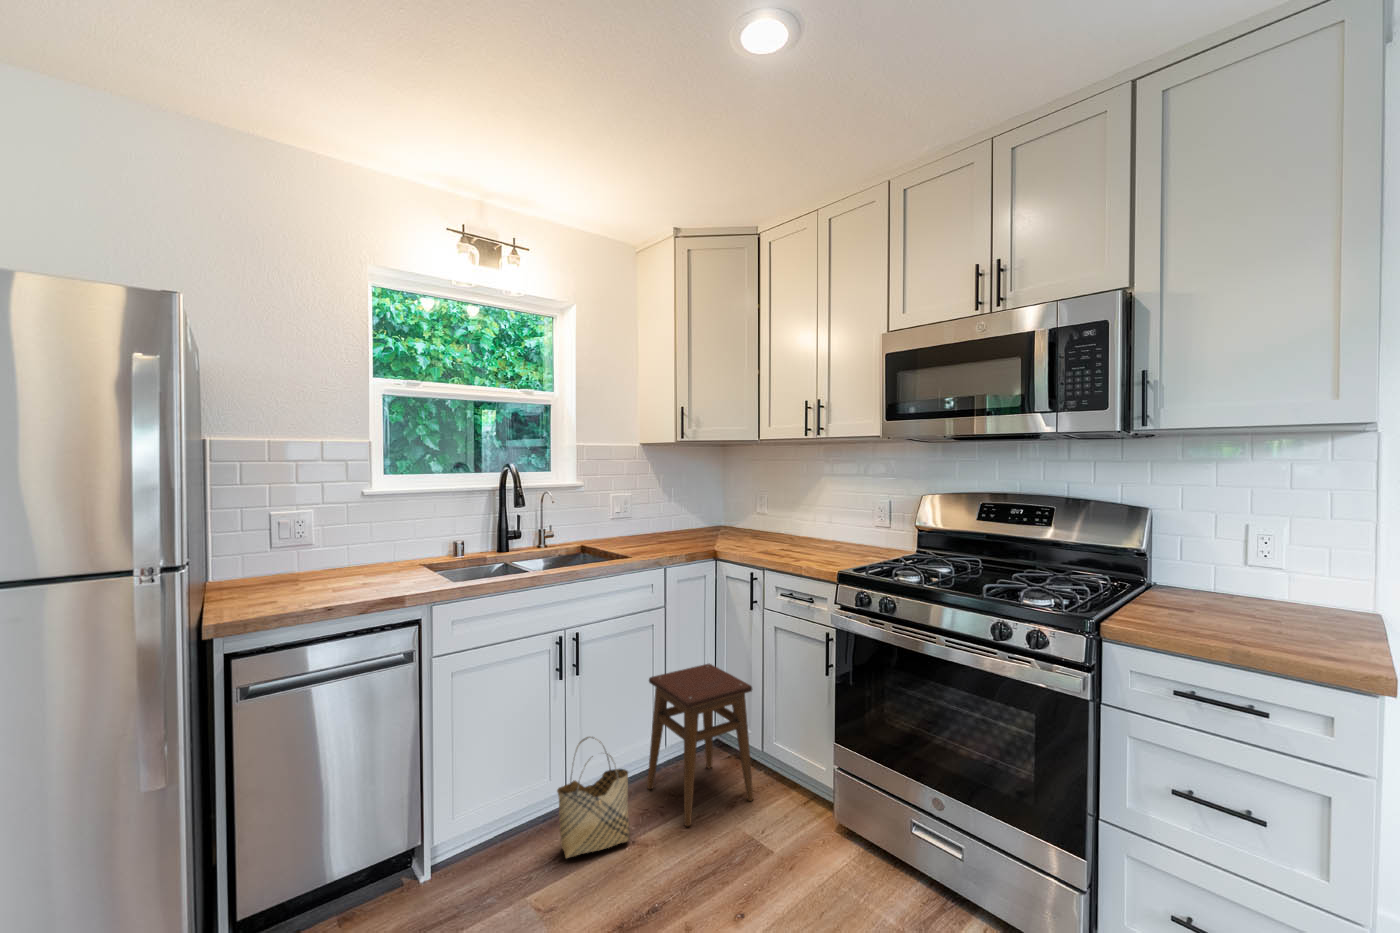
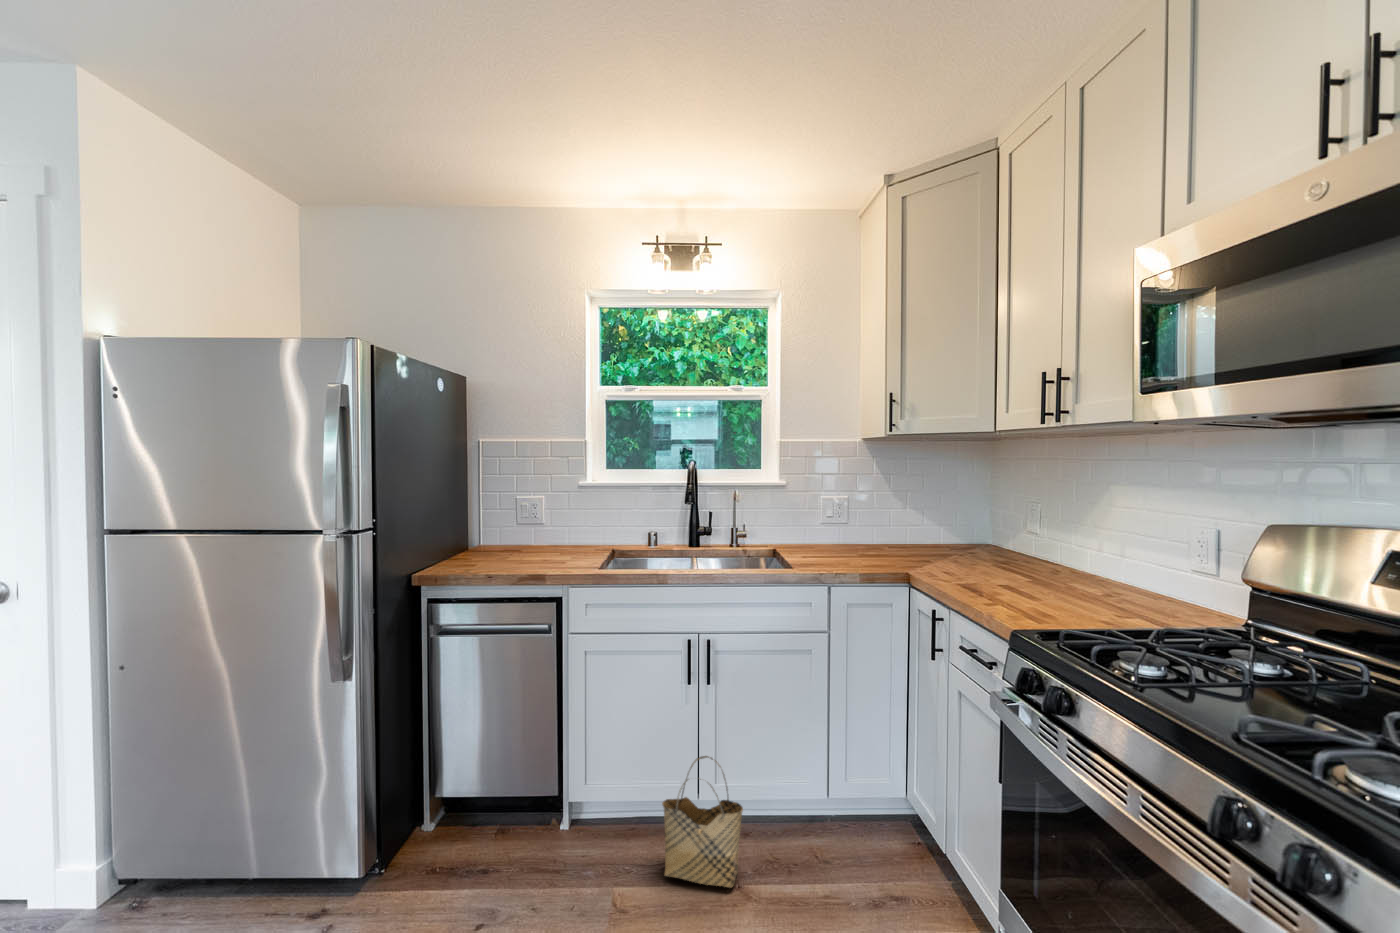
stool: present [647,664,753,826] -> none [796,710,910,909]

